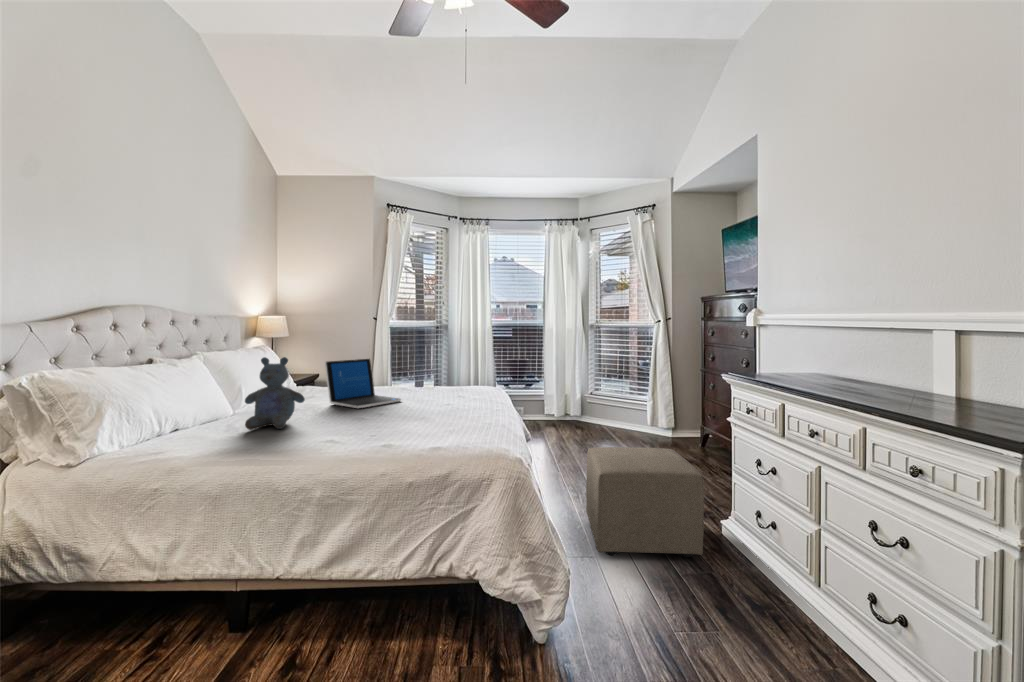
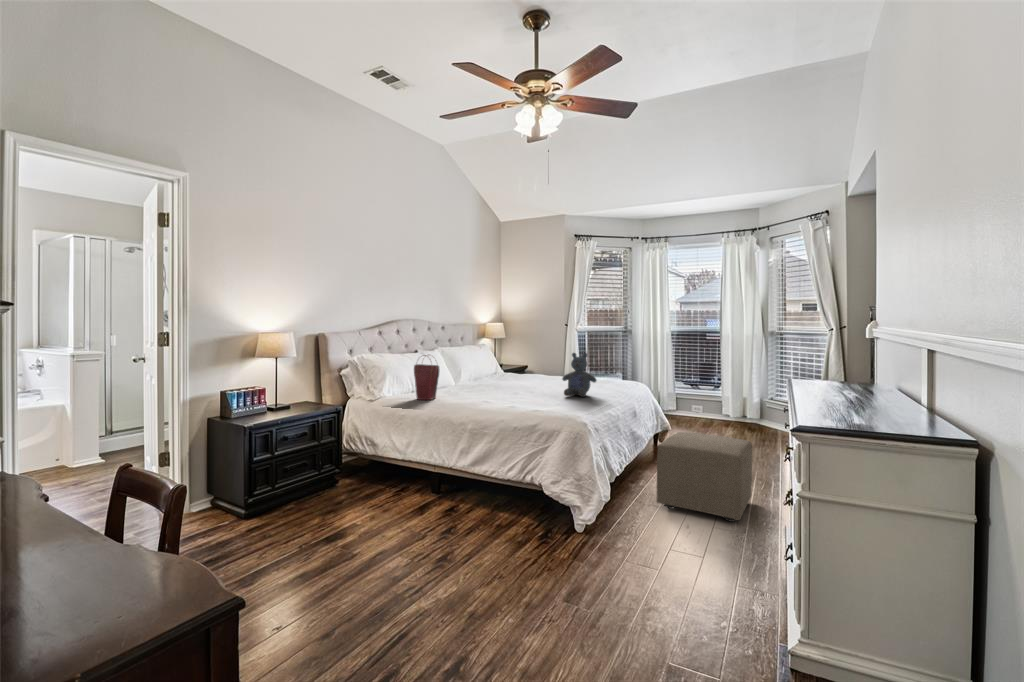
stuffed bear: present [245,357,305,430] -> present [562,353,596,397]
laptop: present [325,359,401,408] -> none [508,356,556,388]
handbag: none [169,365,230,453] -> present [414,355,440,400]

